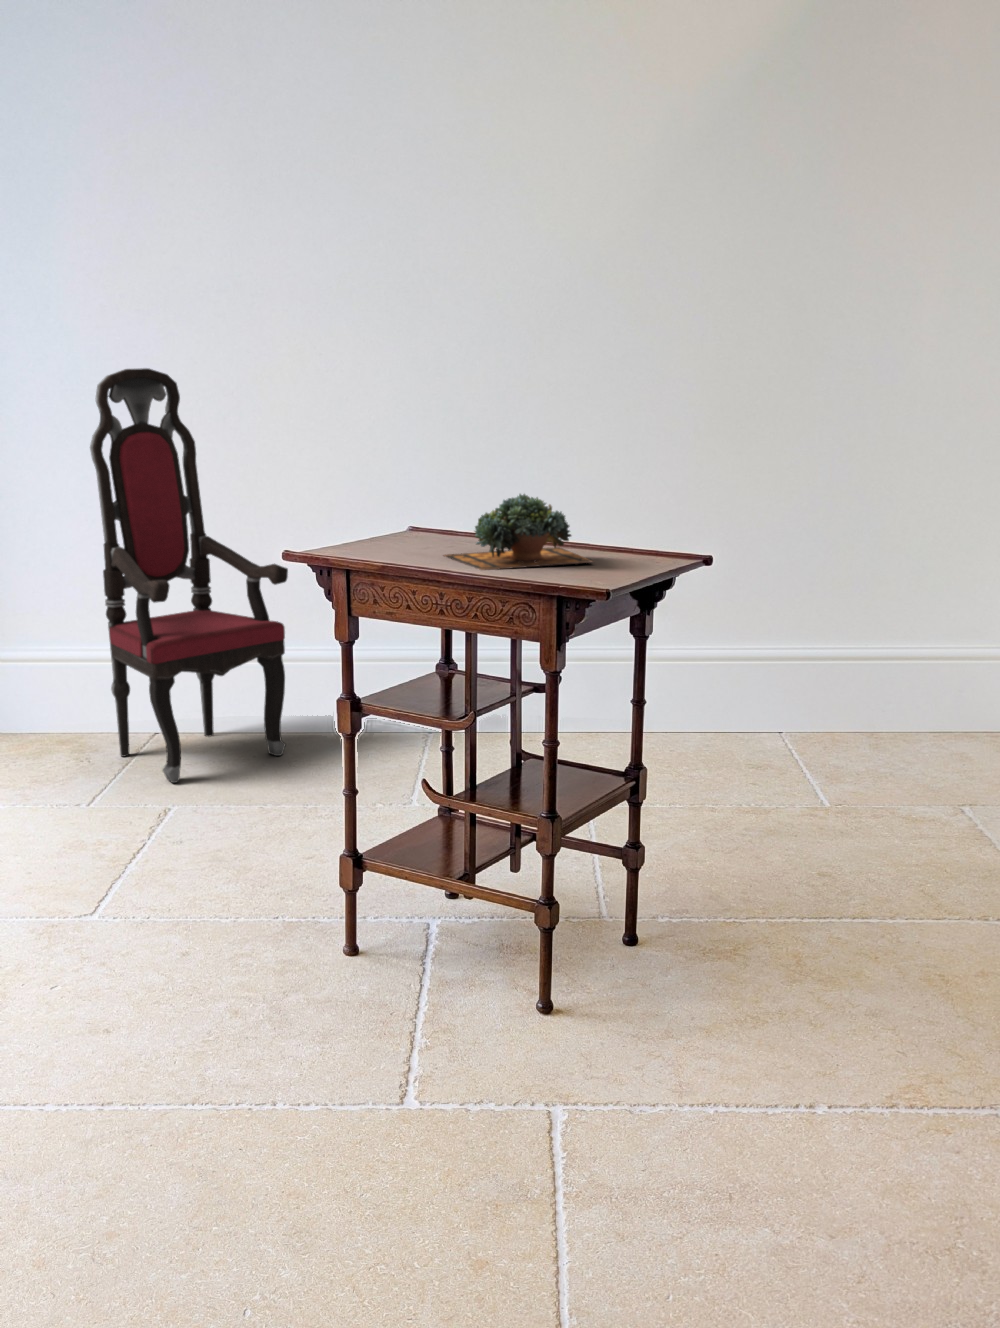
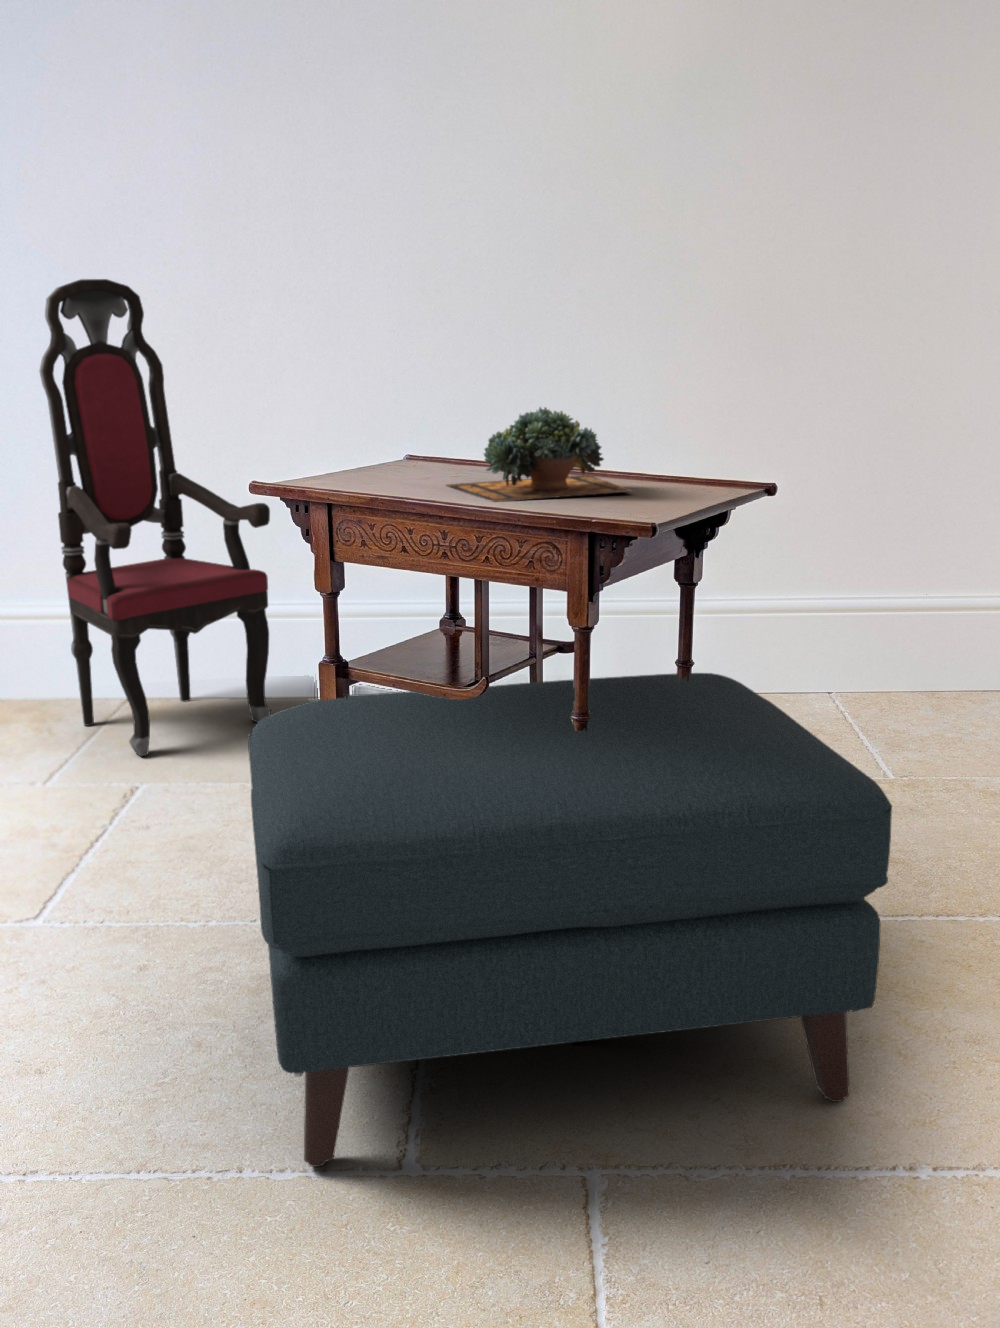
ottoman: none [278,711,797,1102] -> present [248,673,892,1167]

